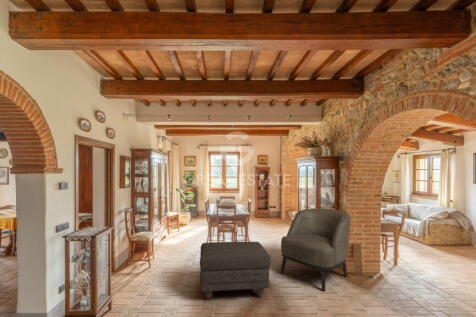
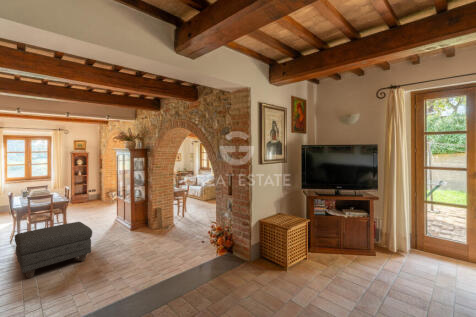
armchair: present [281,208,351,292] -> none [101,187,155,244]

